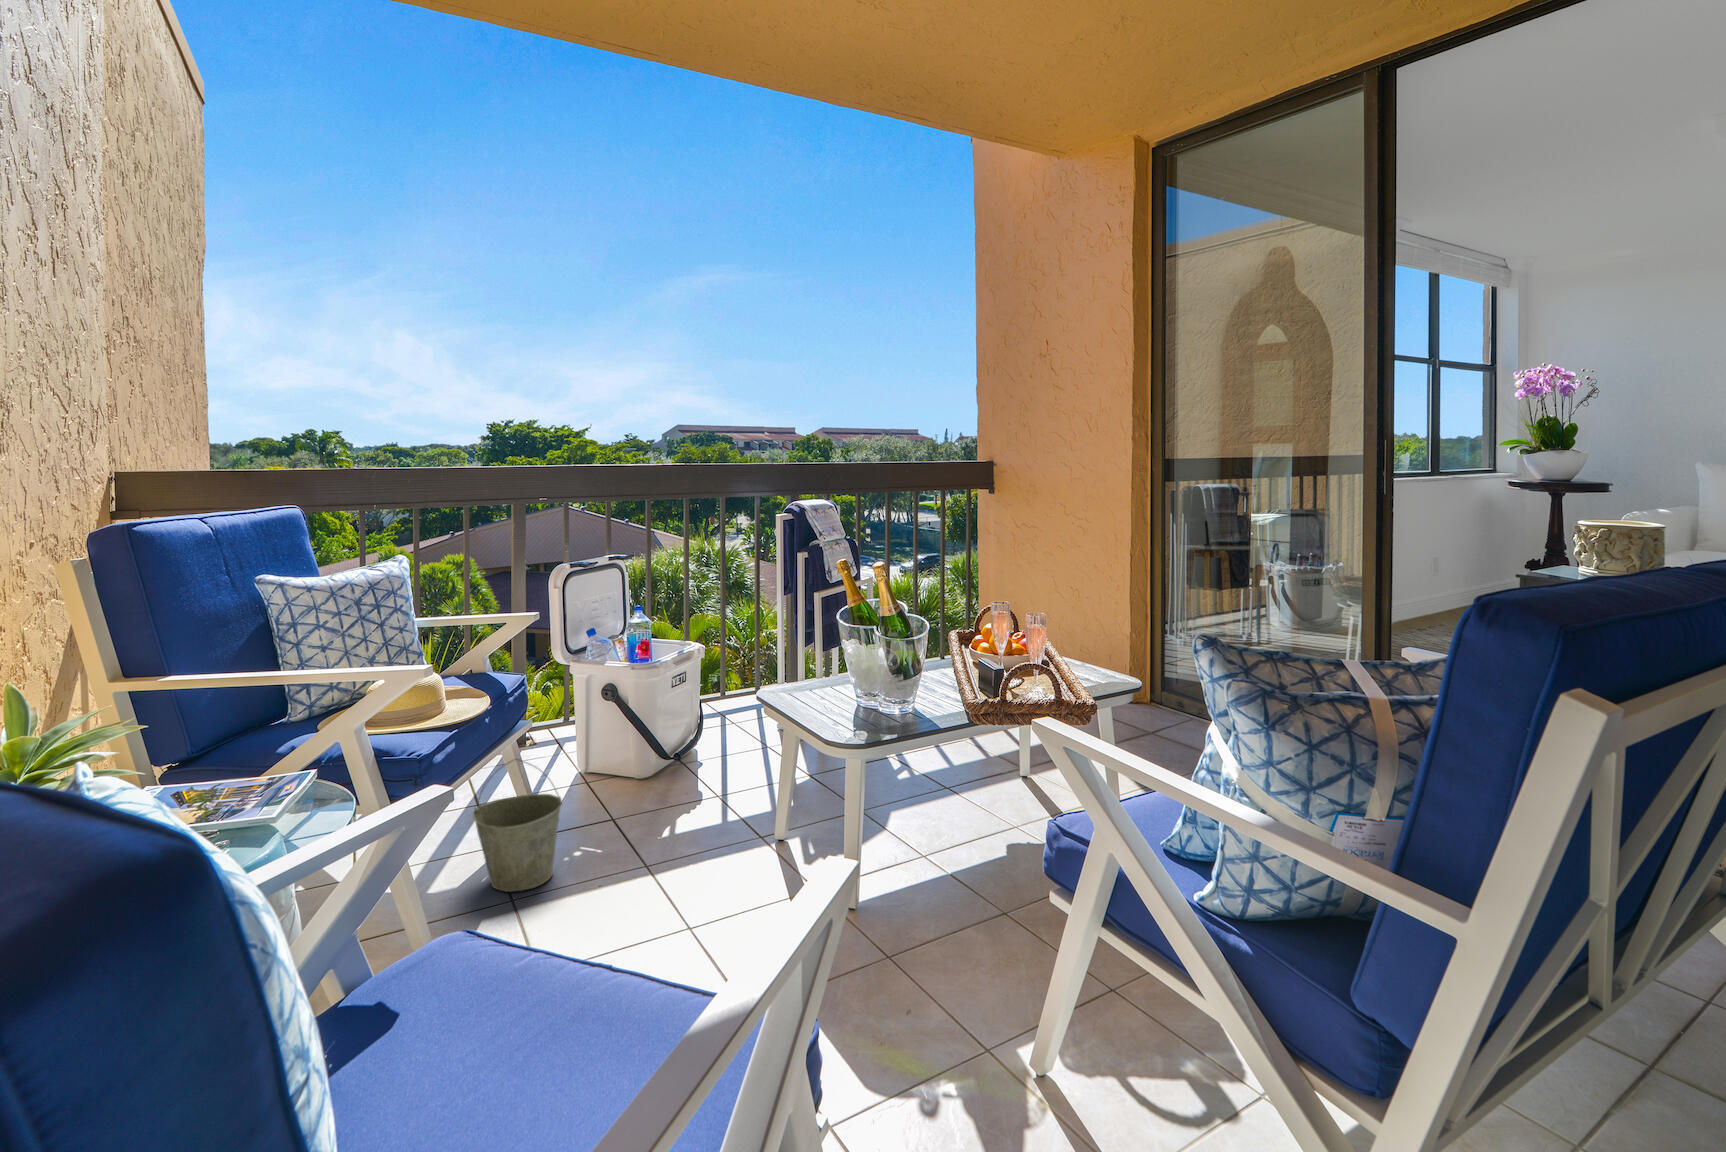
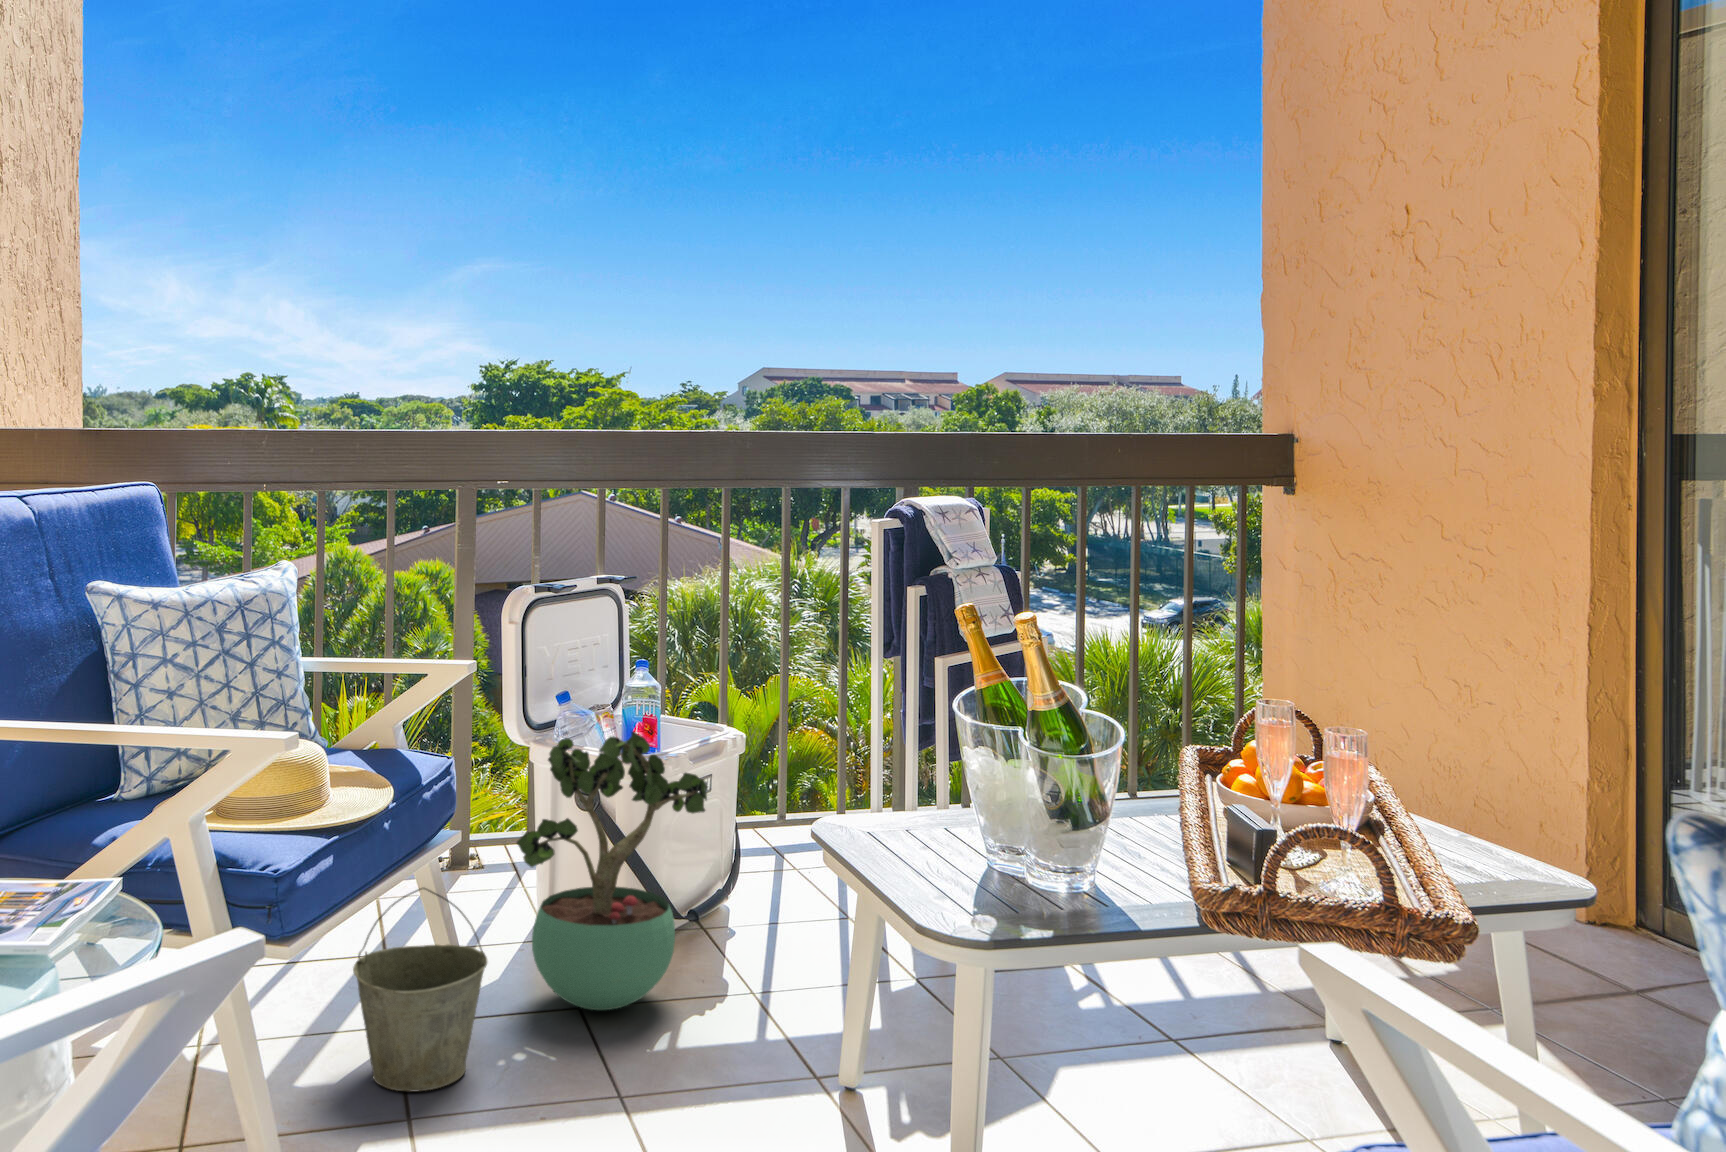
potted plant: none [571,647,693,825] -> present [517,731,707,1010]

